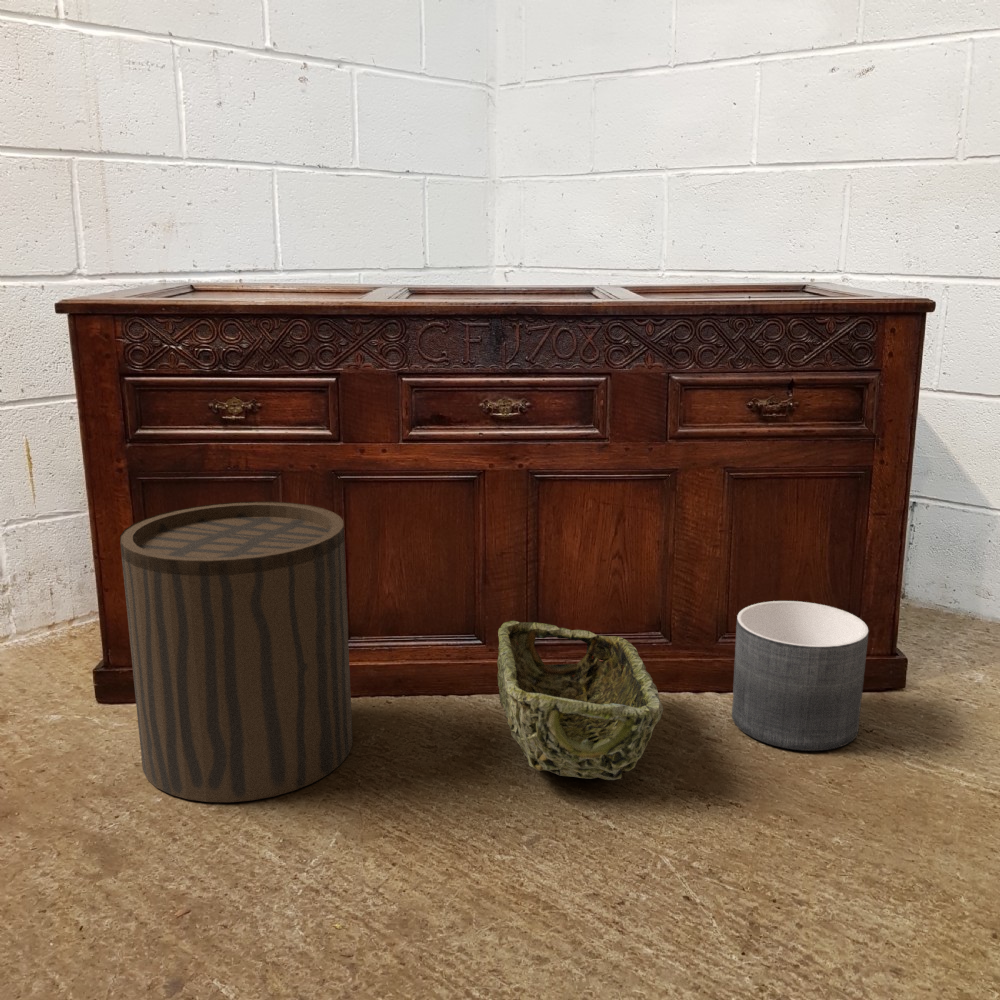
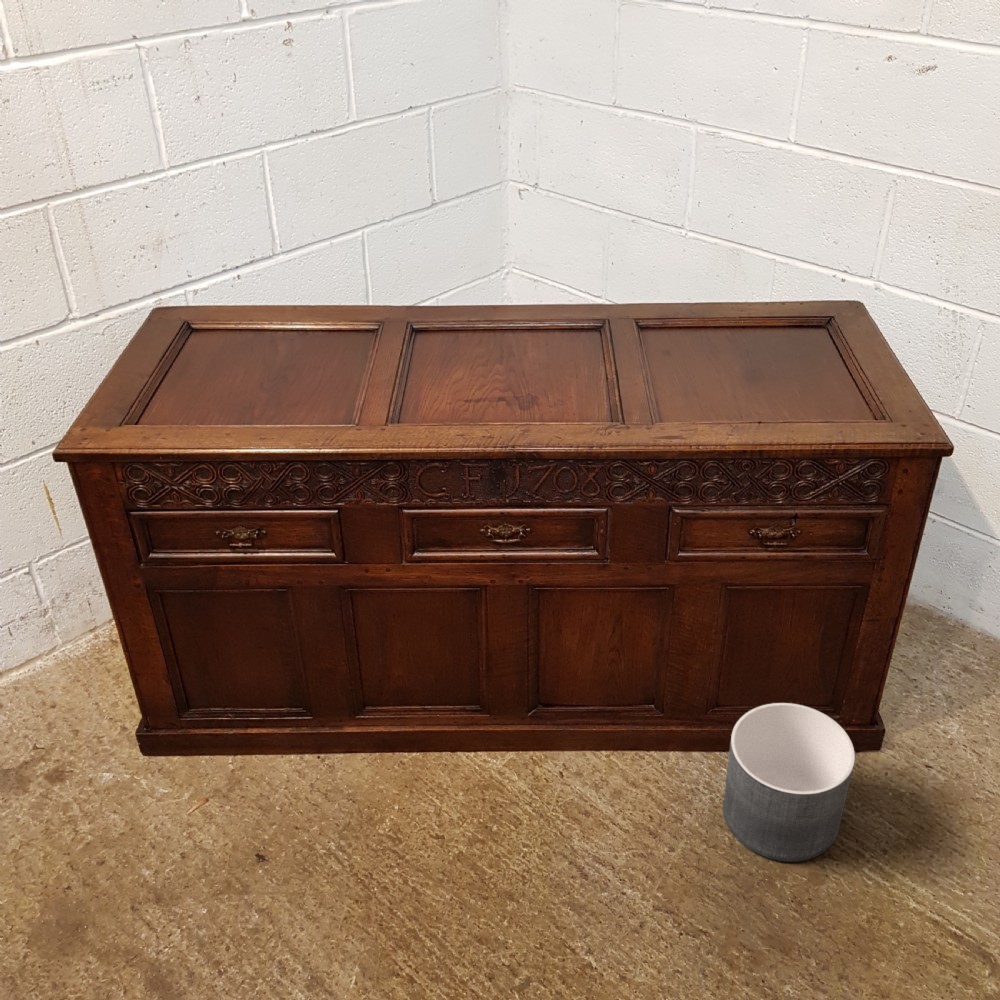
stool: present [120,501,352,802] -> none [146,619,372,912]
woven basket: present [497,621,663,780] -> none [501,716,643,907]

